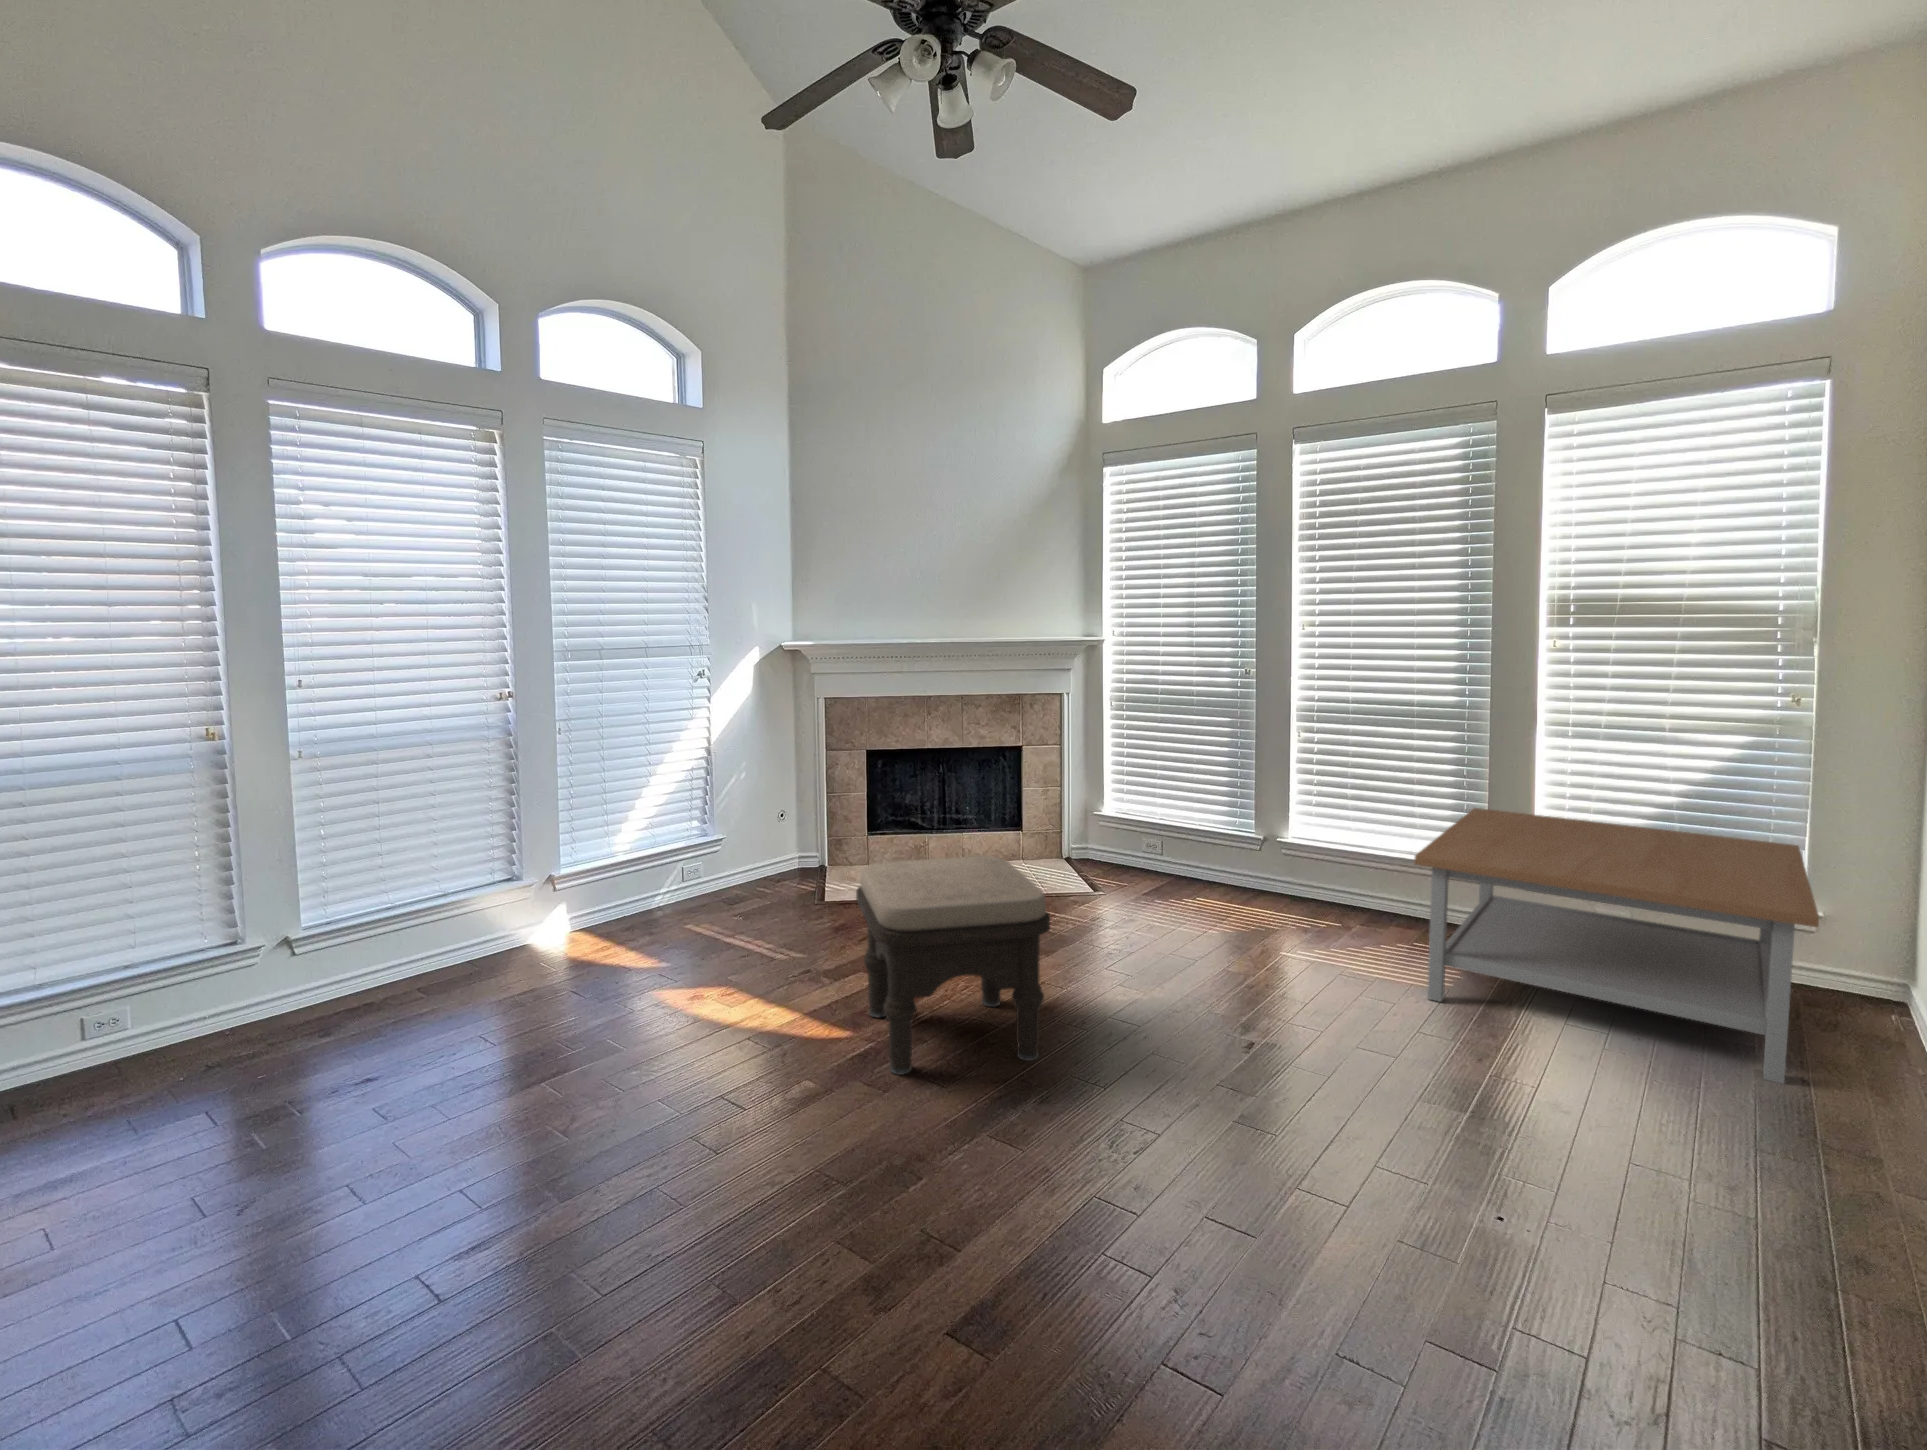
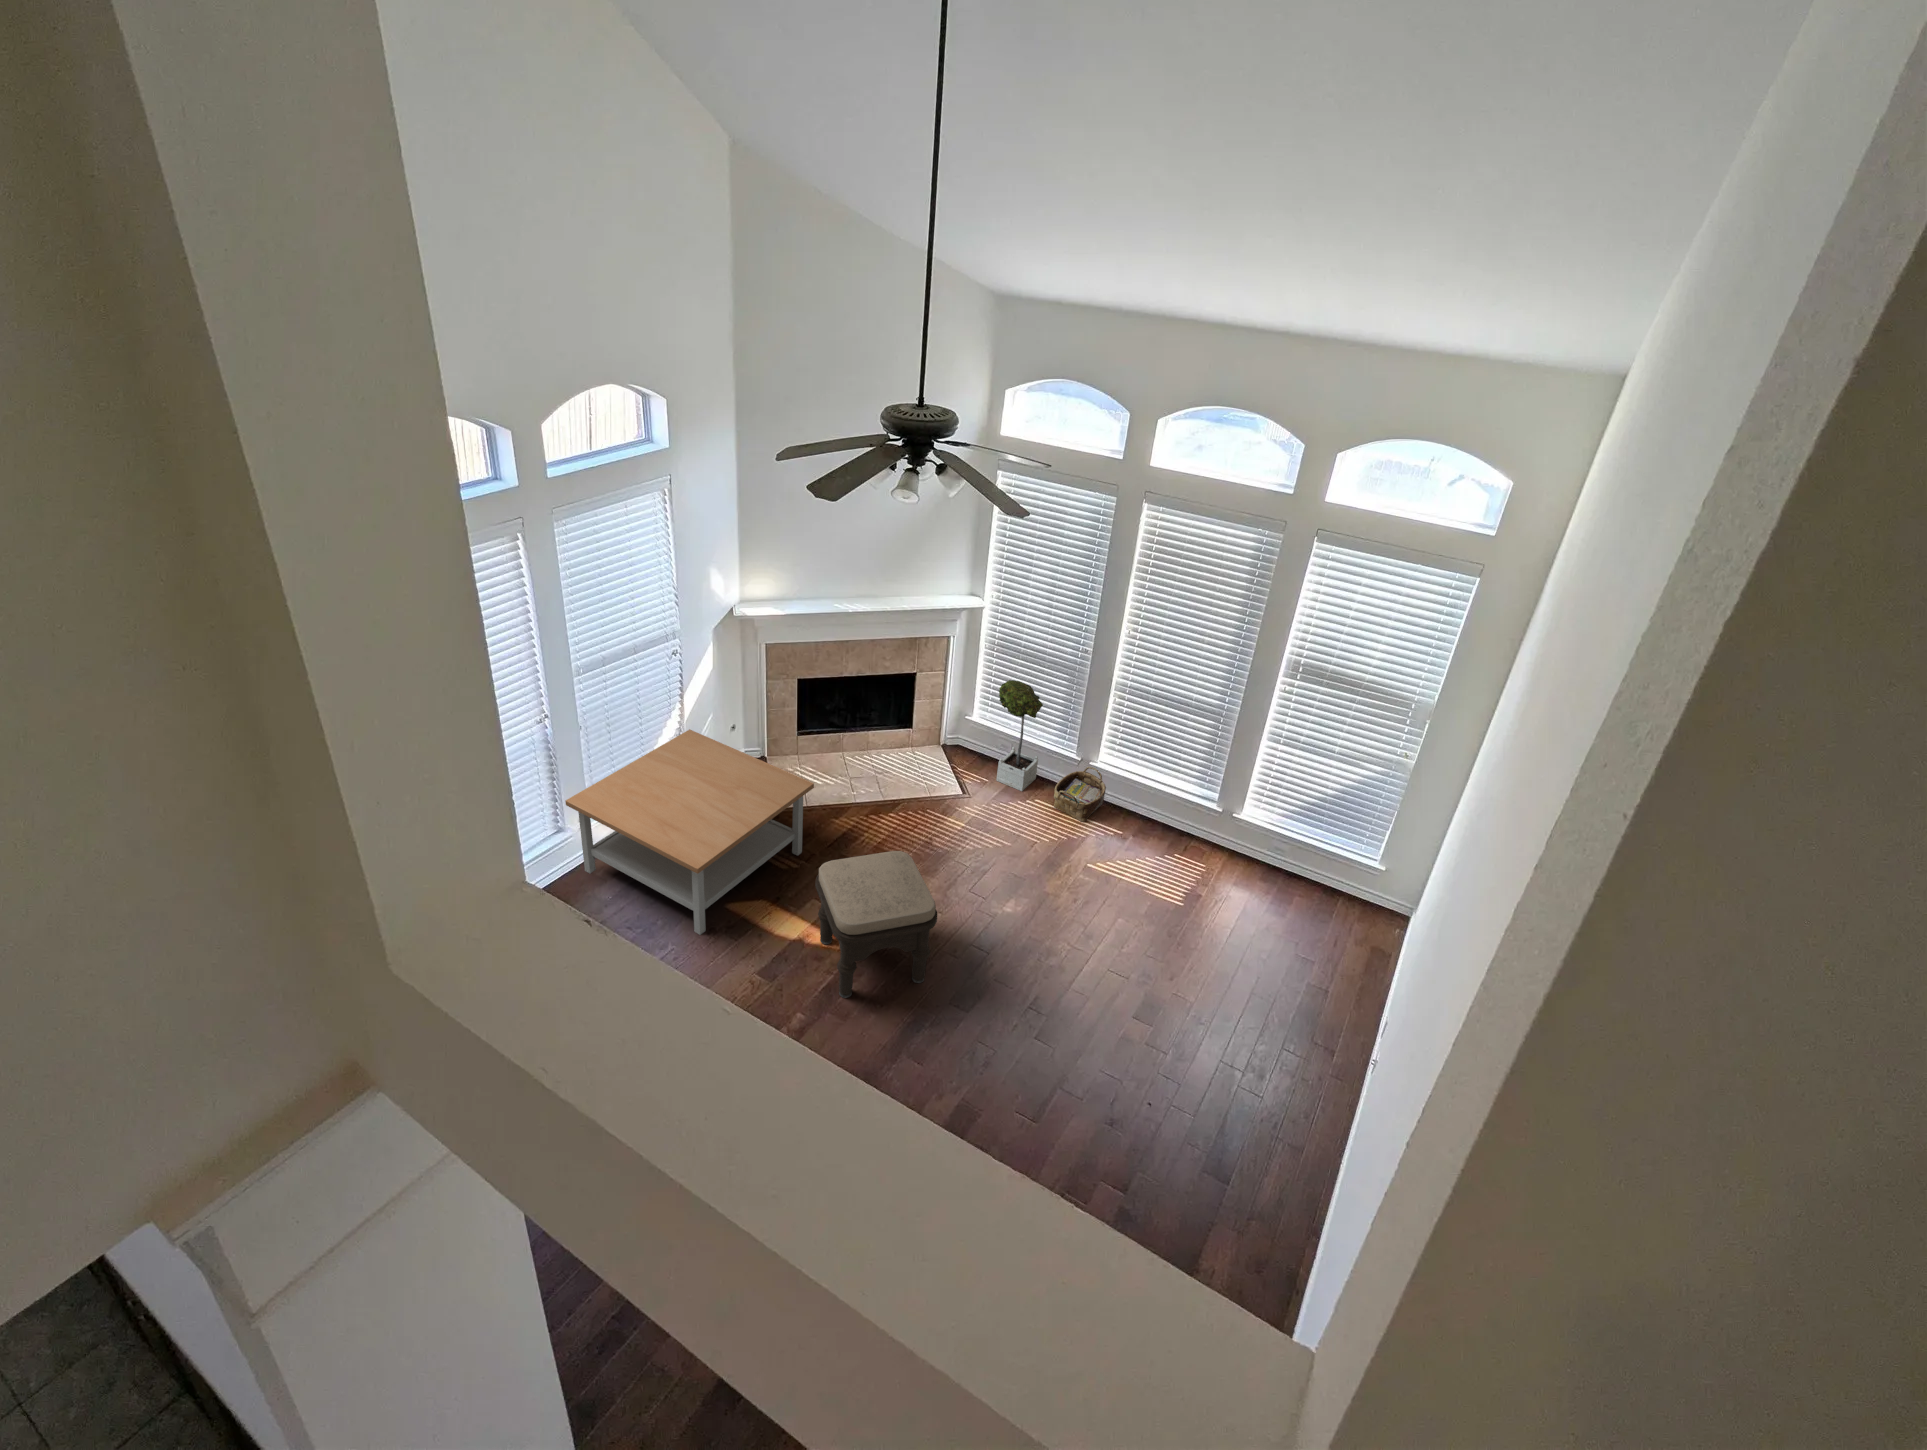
potted tree: none [1132,729,1200,889] -> present [996,680,1043,791]
coffee table: present [1414,808,1819,1084] -> present [565,729,814,935]
woven basket: none [1228,842,1306,912] -> present [1054,767,1106,822]

